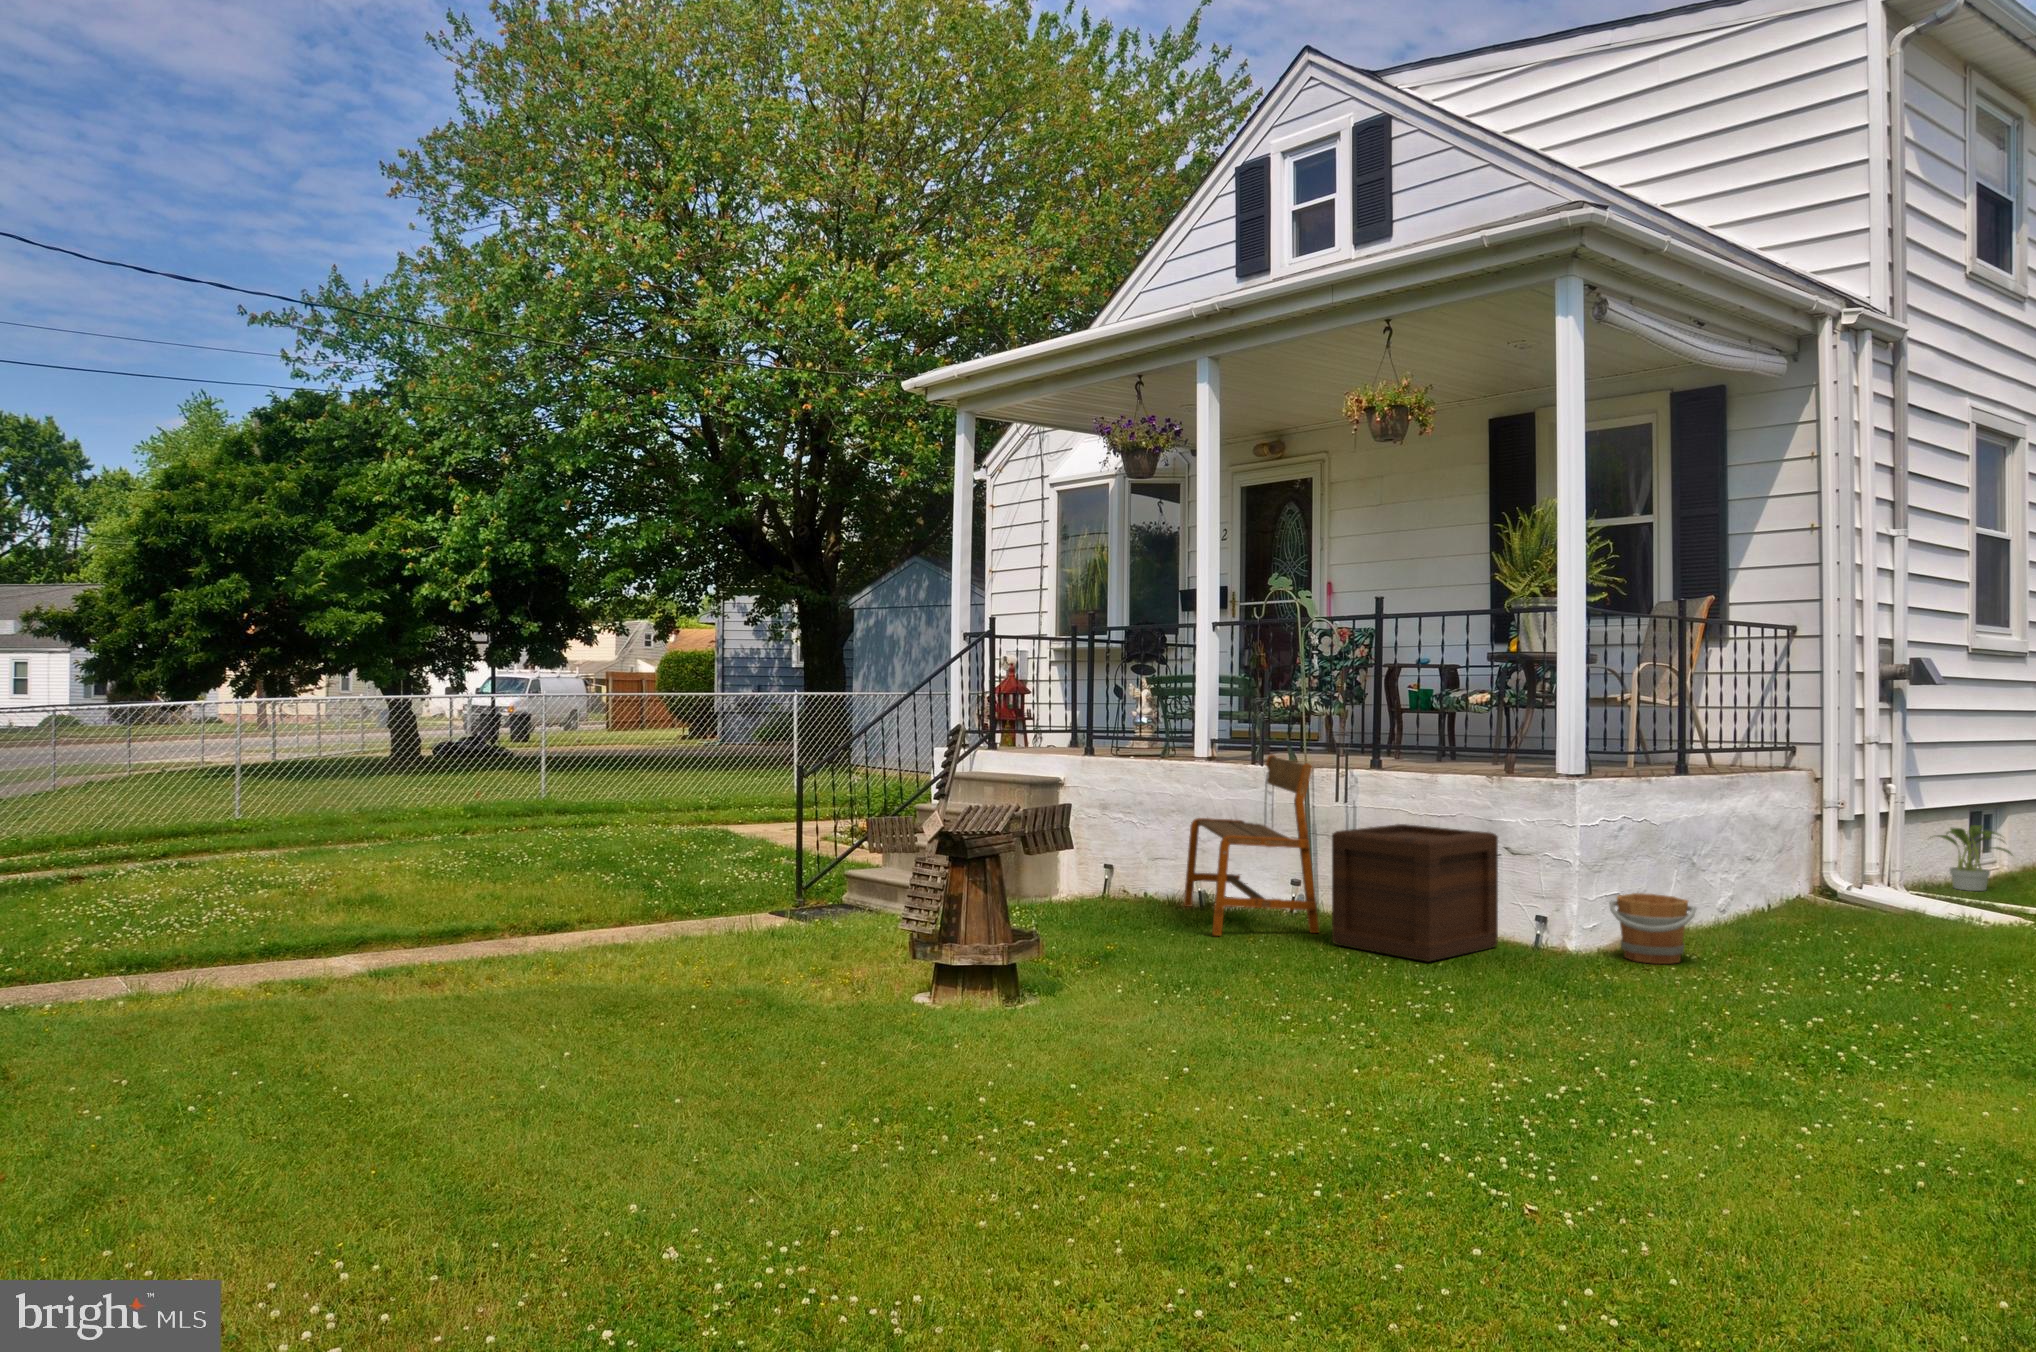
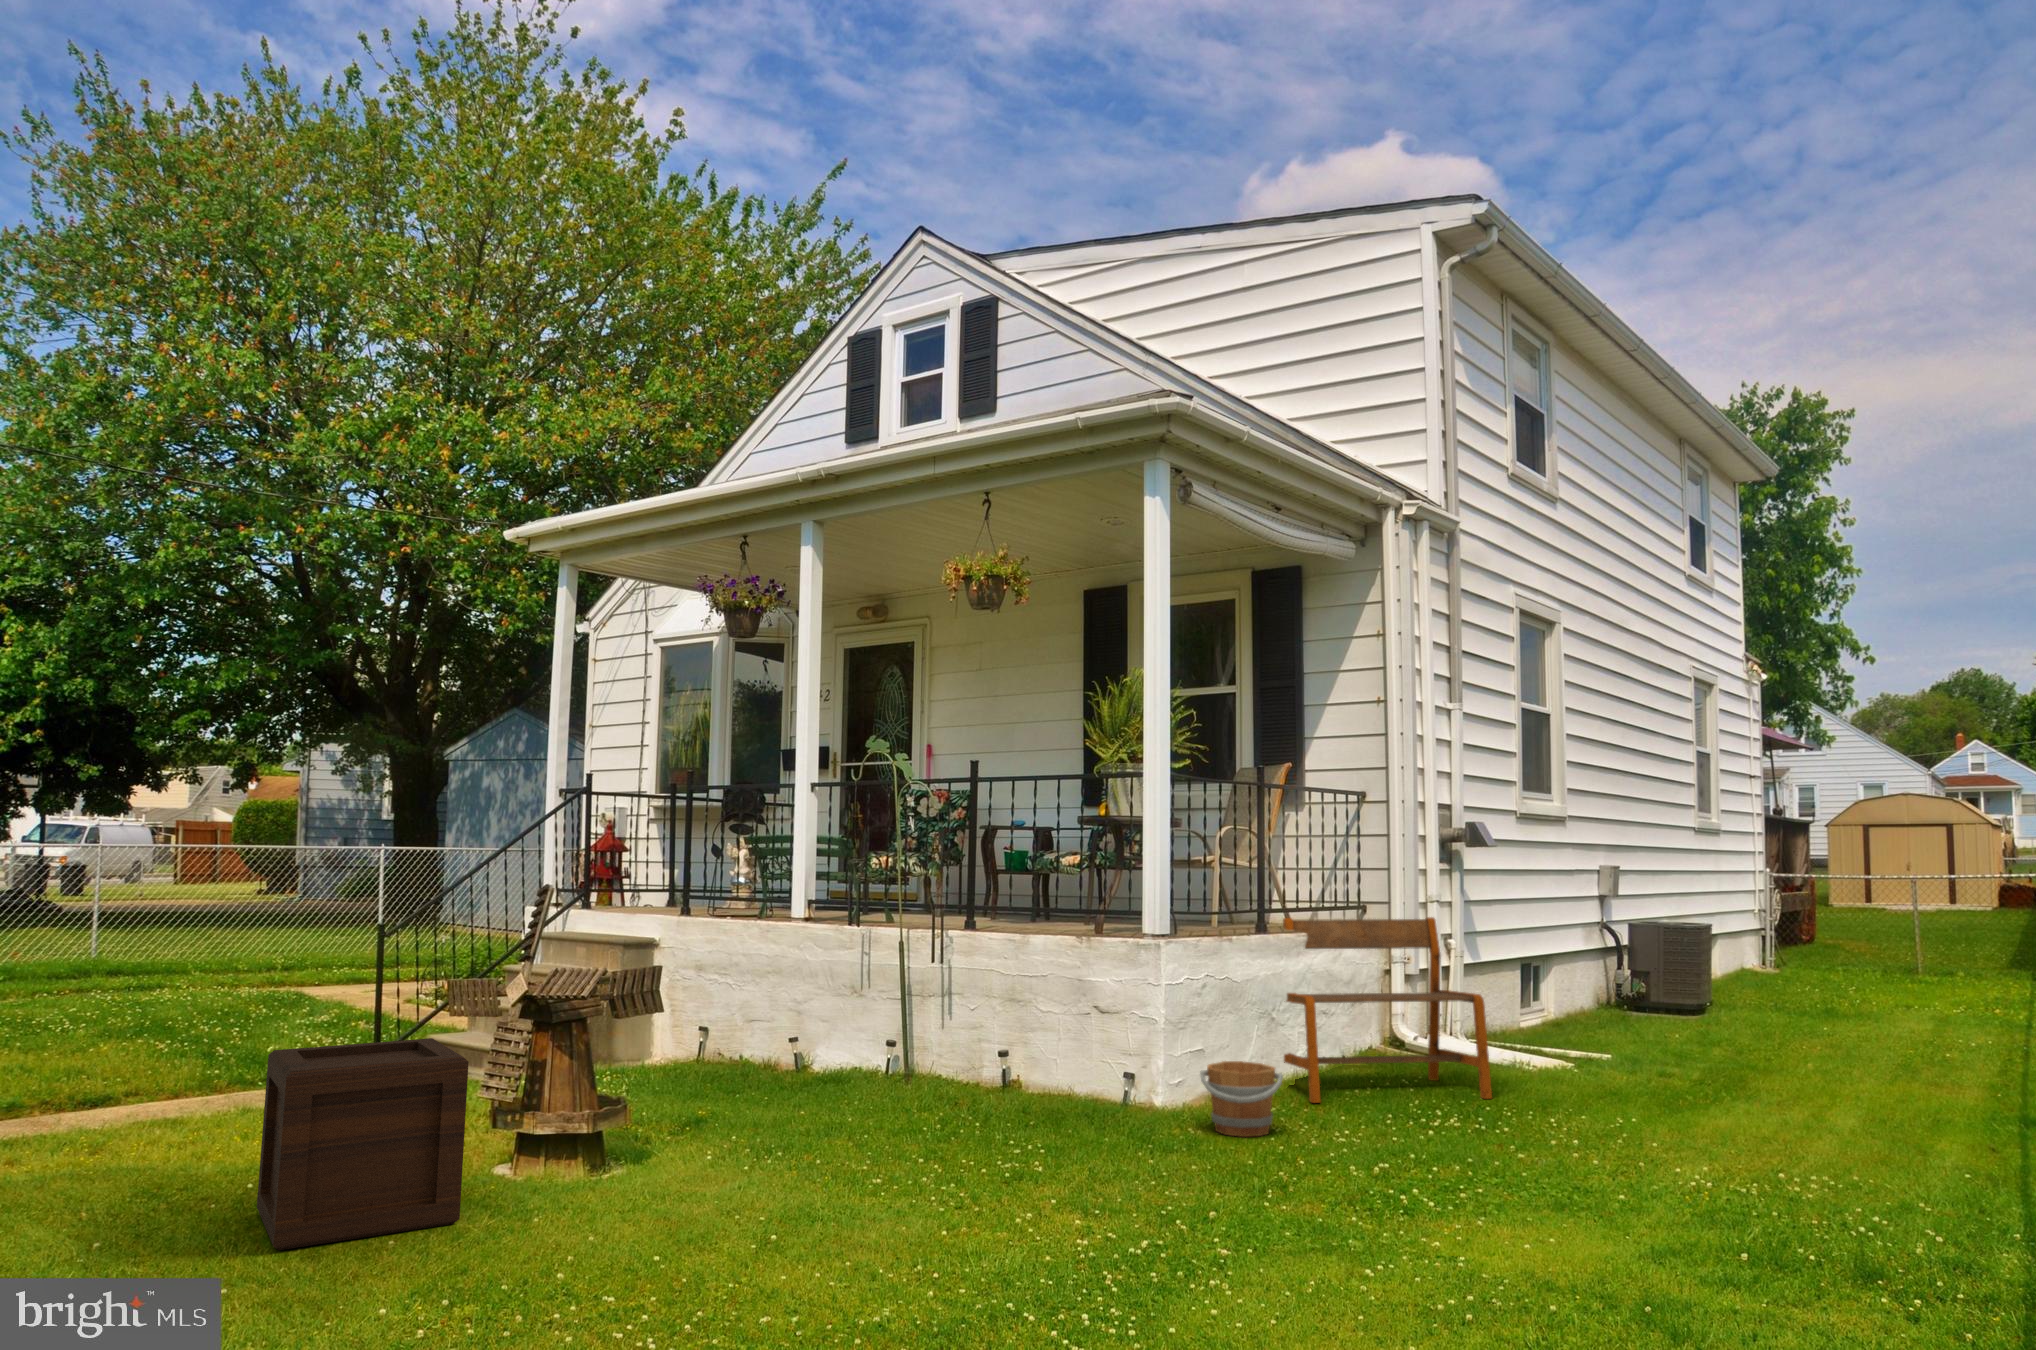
bench: present [1184,755,1319,936] -> present [1283,917,1492,1103]
wooden crate: present [1332,824,1498,962] -> present [257,1038,469,1250]
potted plant: present [1937,825,2012,891] -> none [1476,979,1548,1042]

